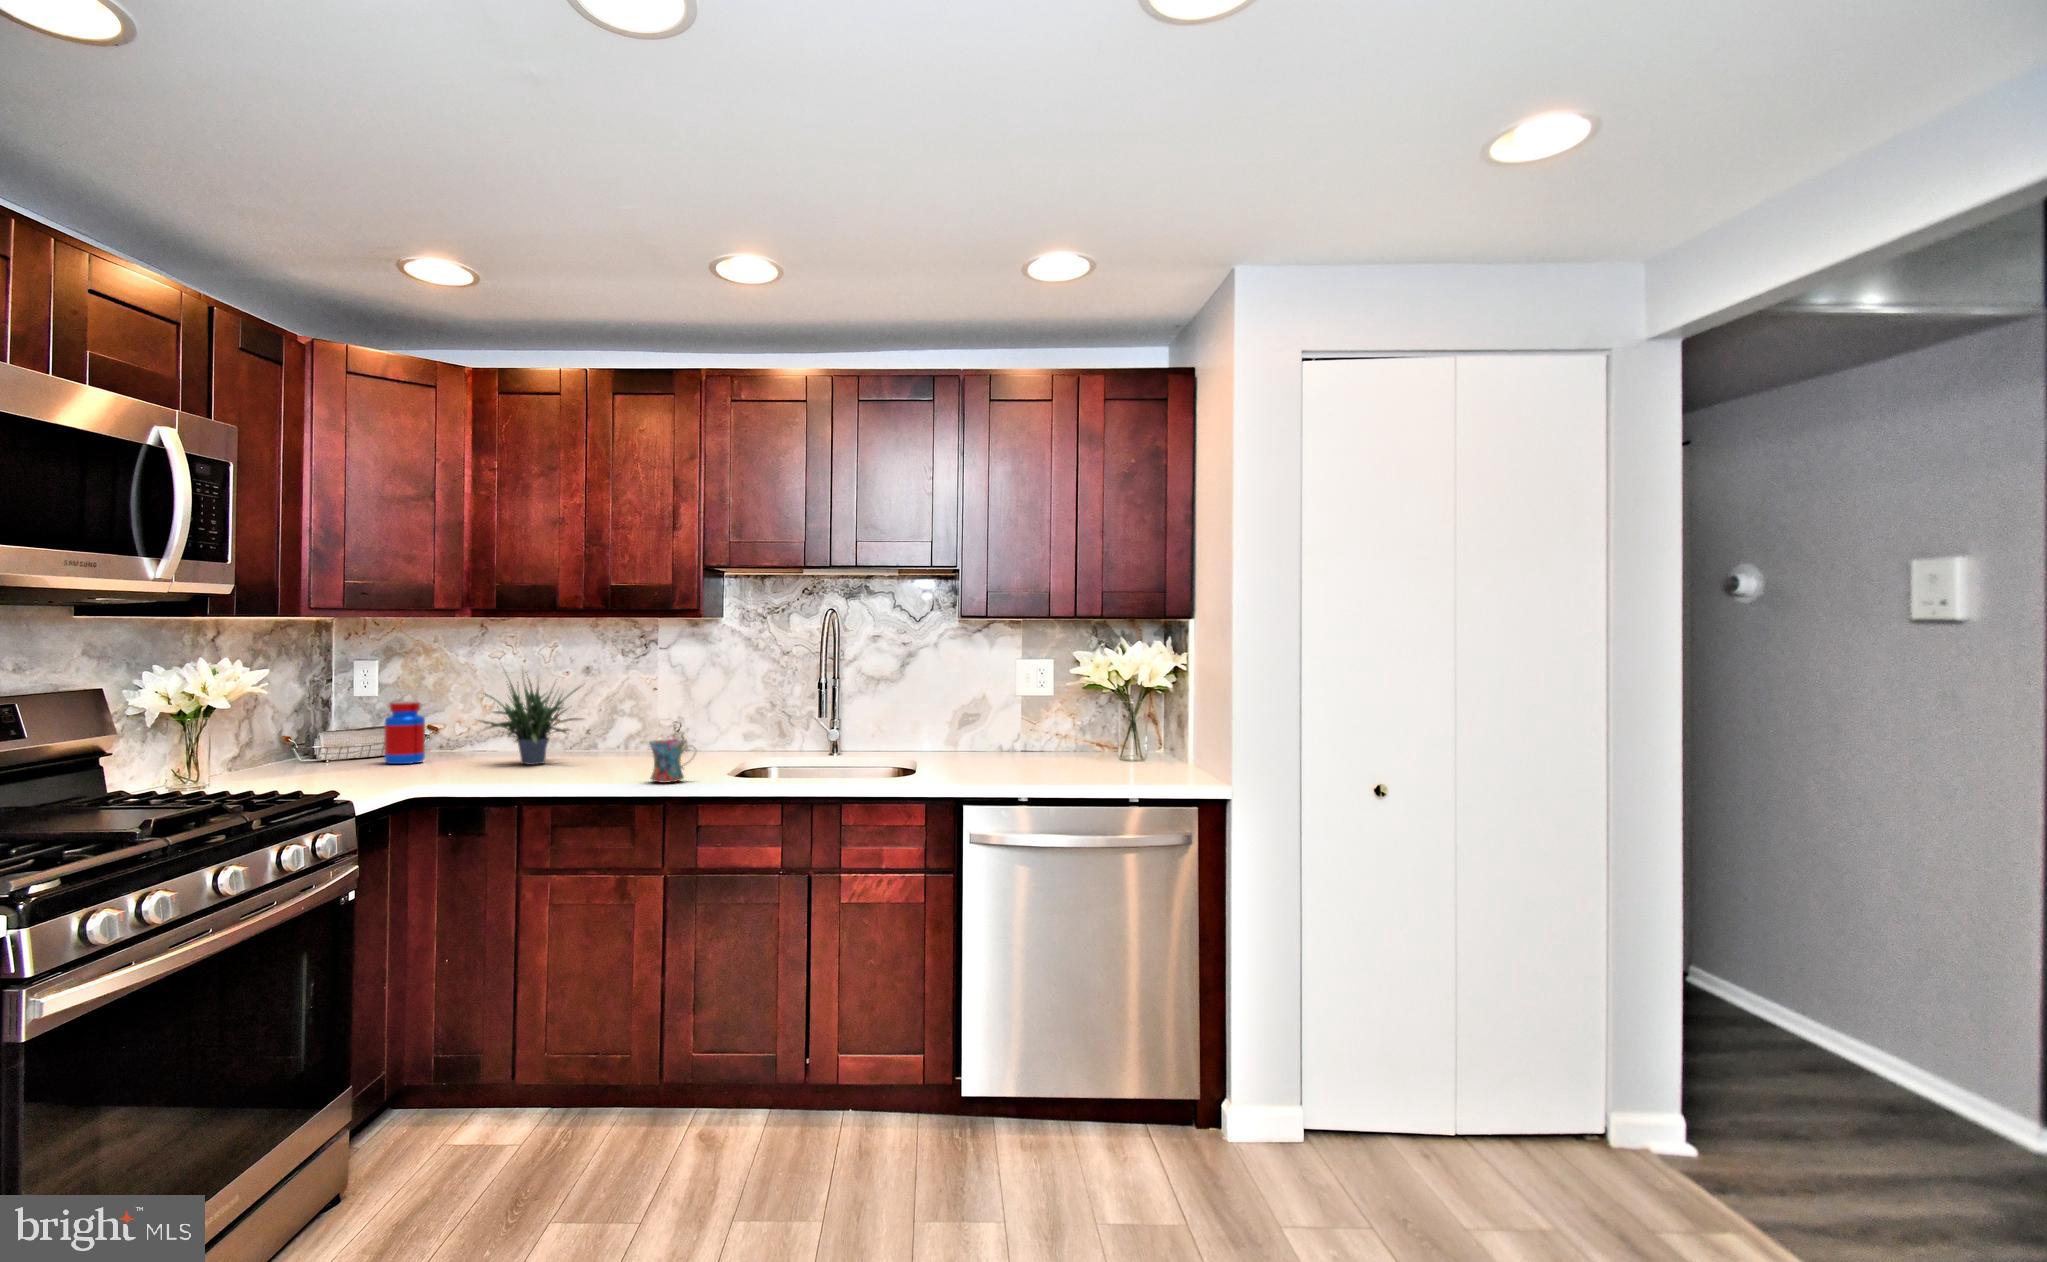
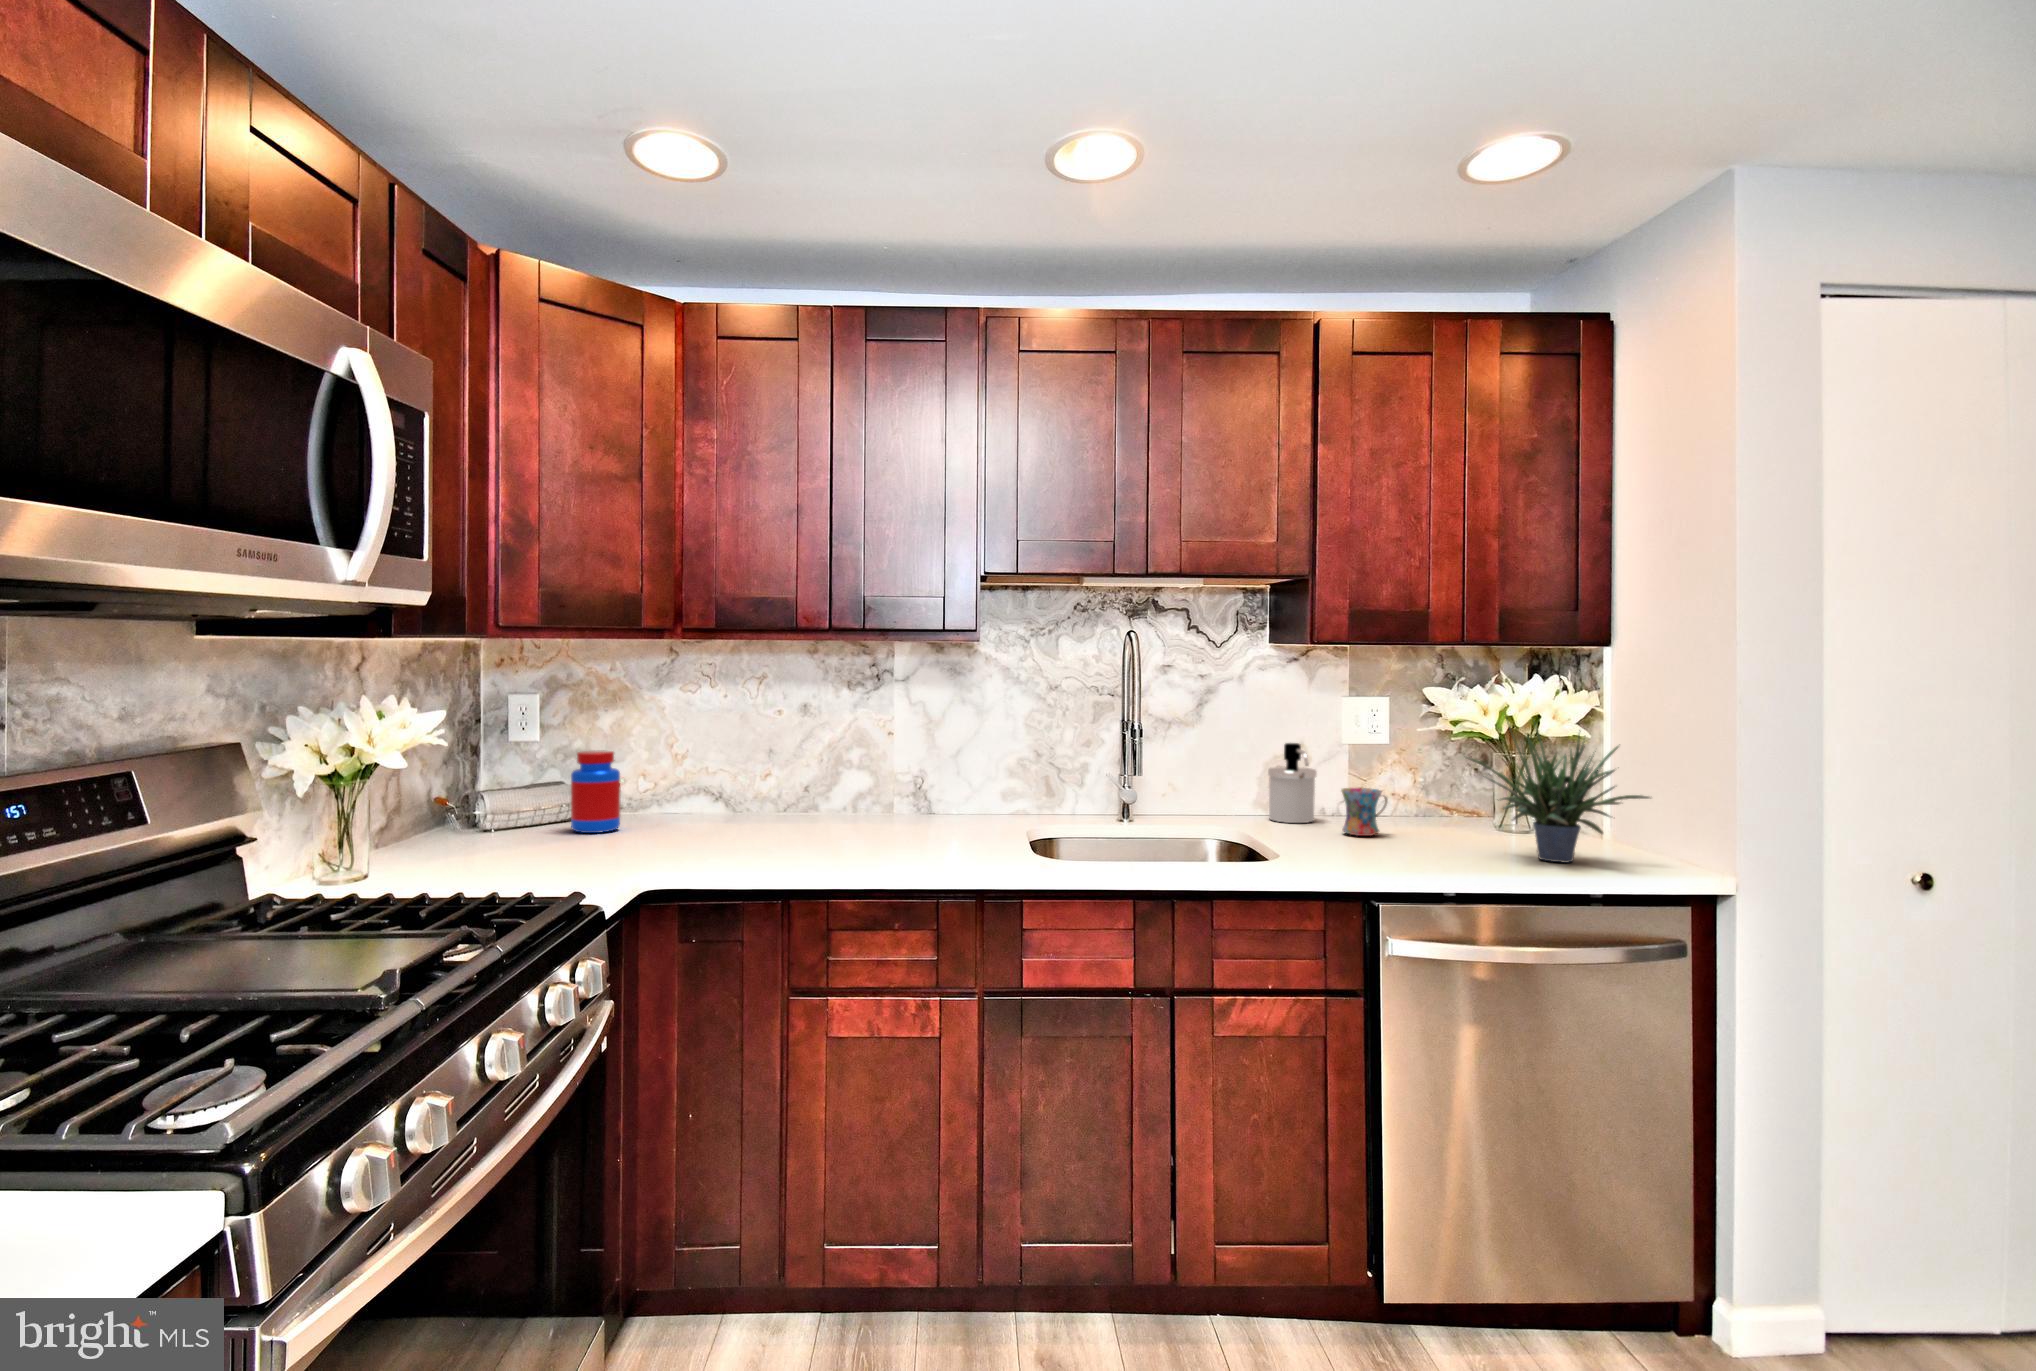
potted plant: present [480,680,583,765] -> present [1467,721,1650,863]
soap dispenser: none [952,696,990,759] -> present [1268,743,1317,823]
mug: present [649,739,685,782] -> present [1341,788,1387,836]

